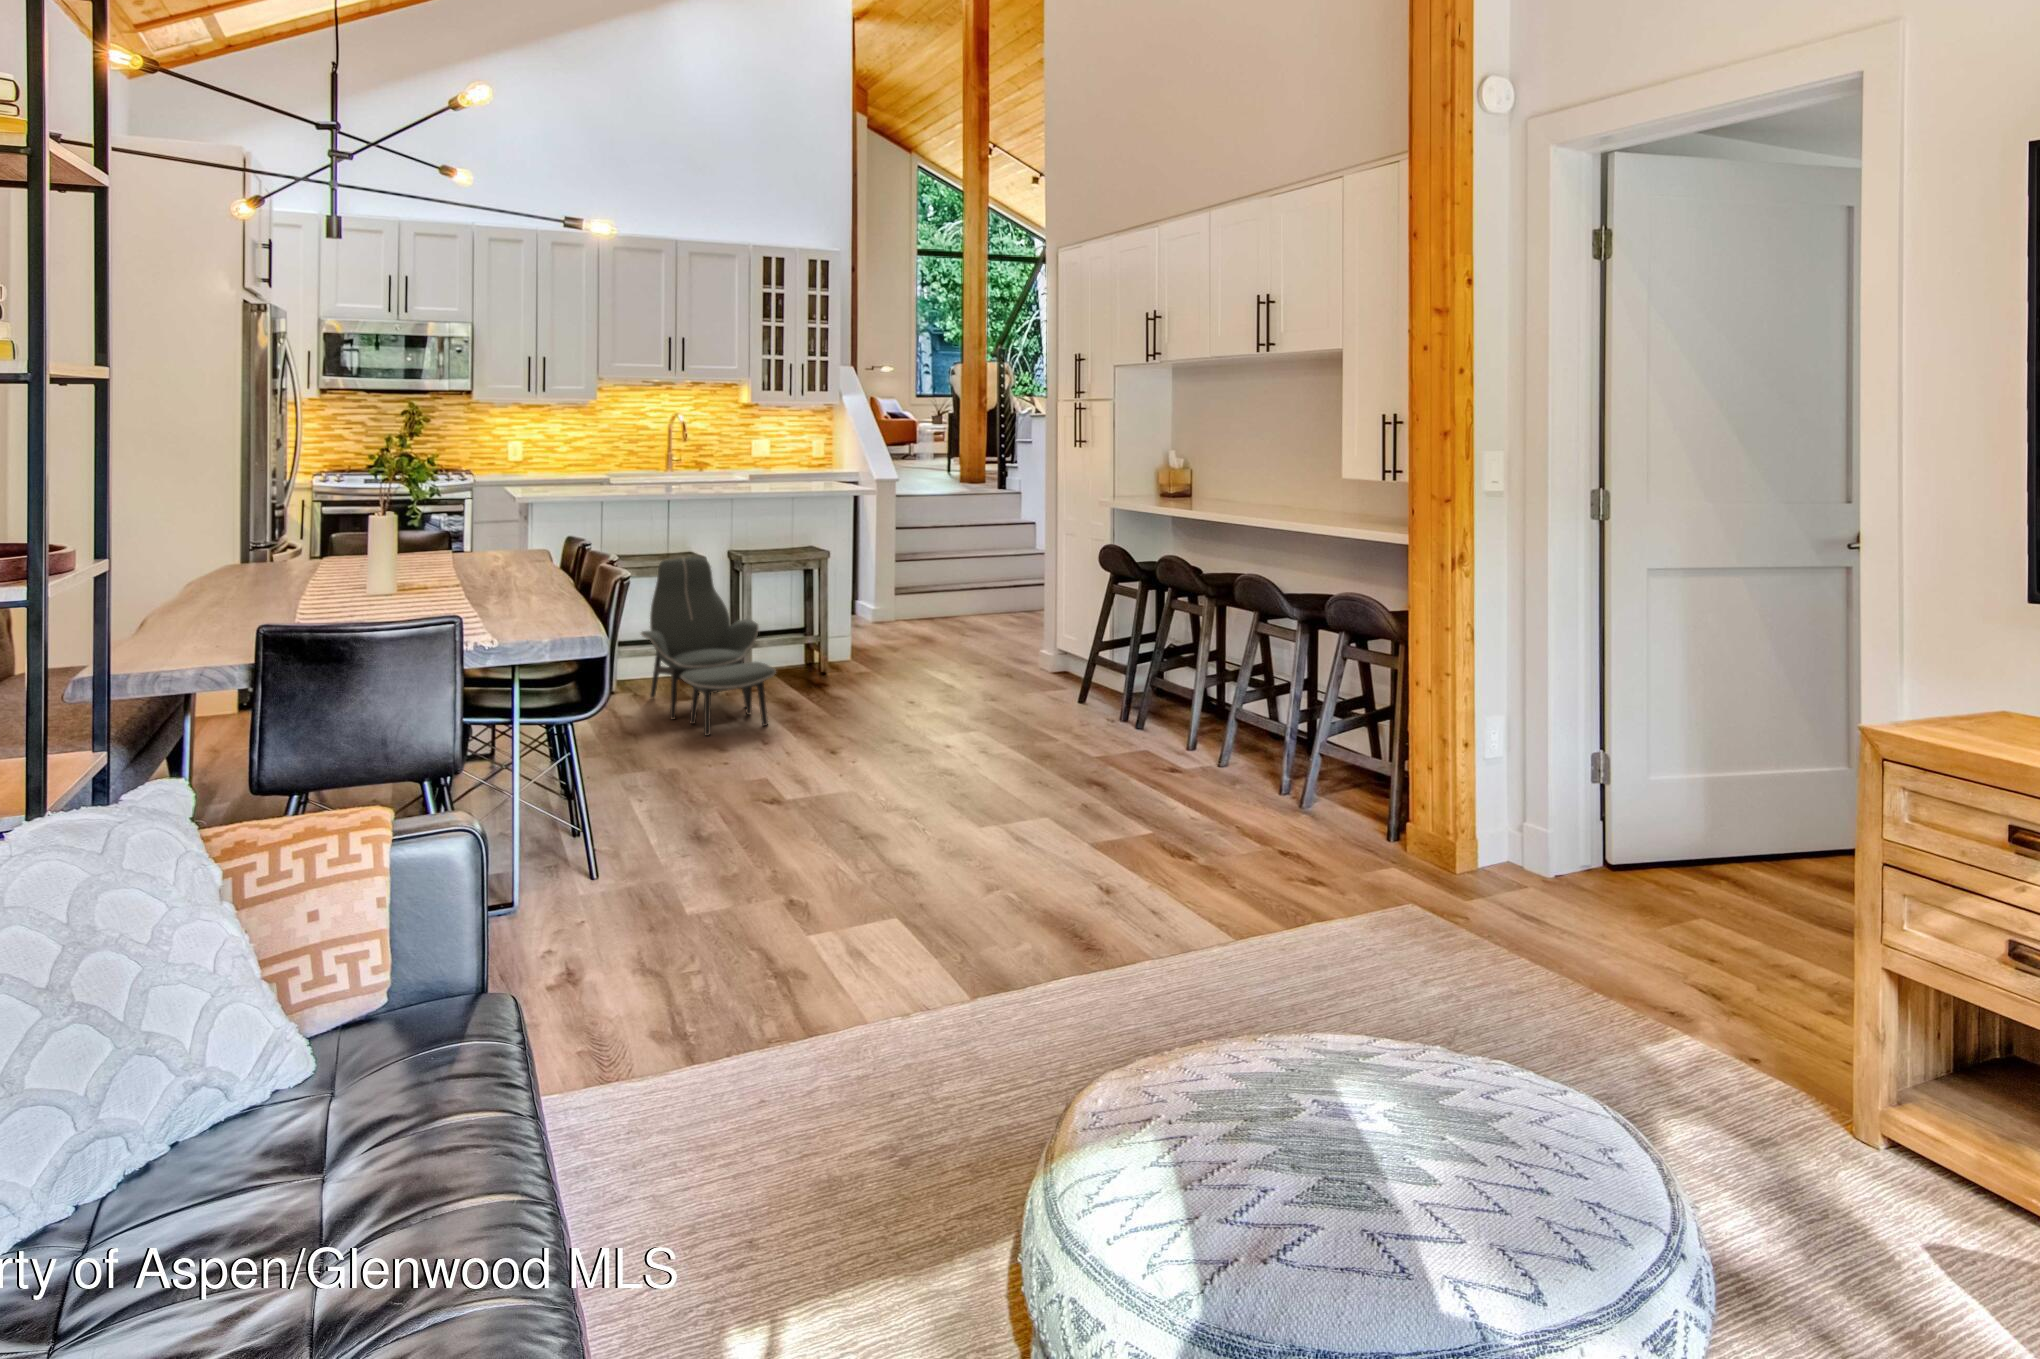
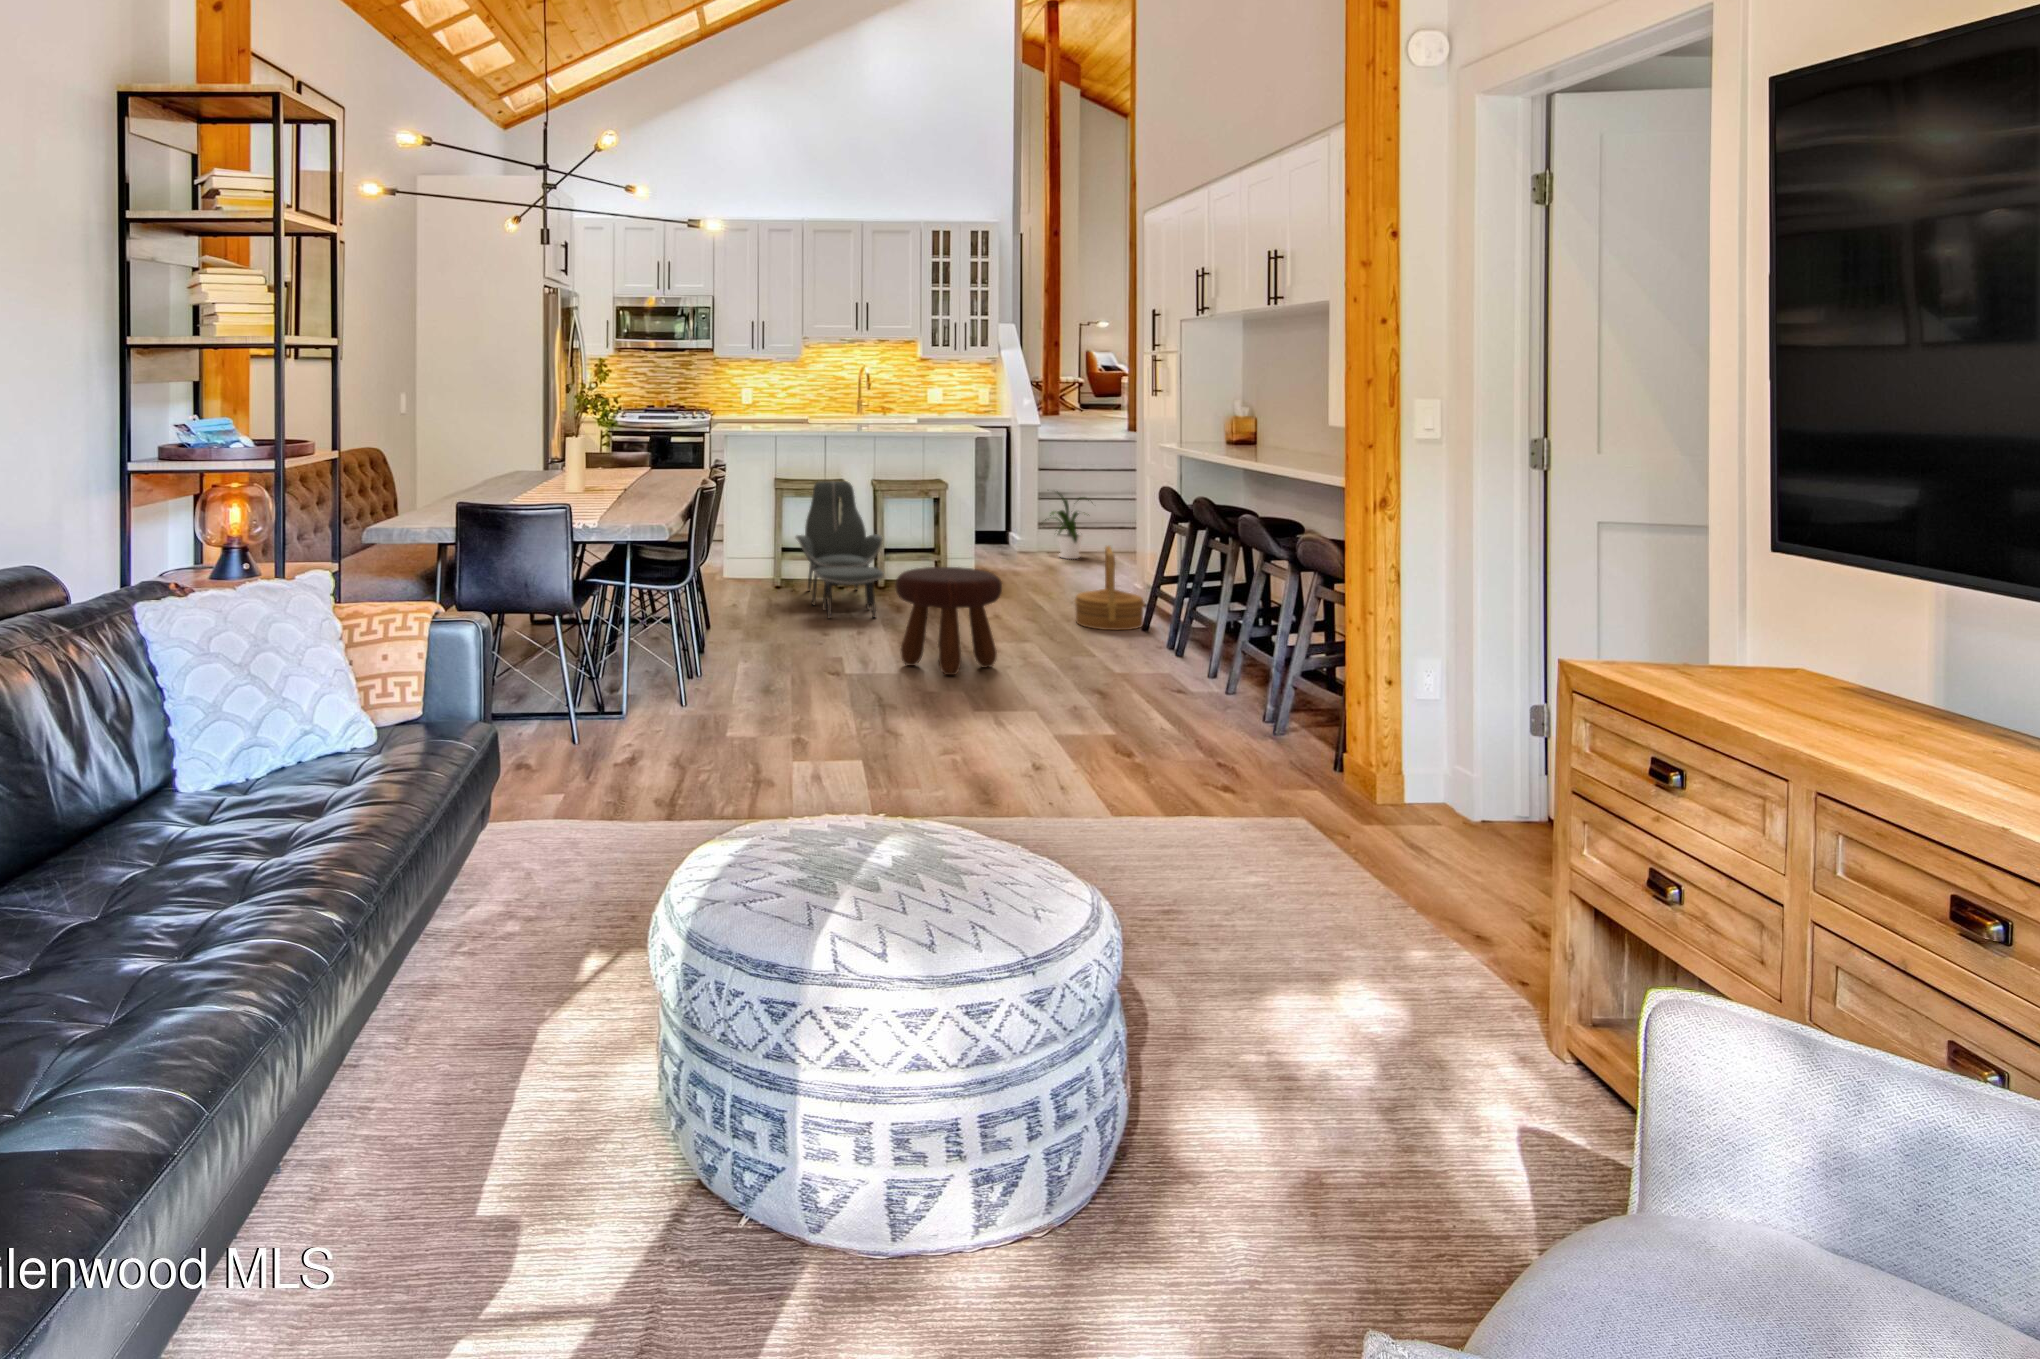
house plant: none [896,544,960,618] -> present [1042,493,1089,559]
woven basket: none [999,607,1075,702] -> present [1074,546,1144,630]
footstool: none [839,657,969,793] -> present [895,567,1002,675]

